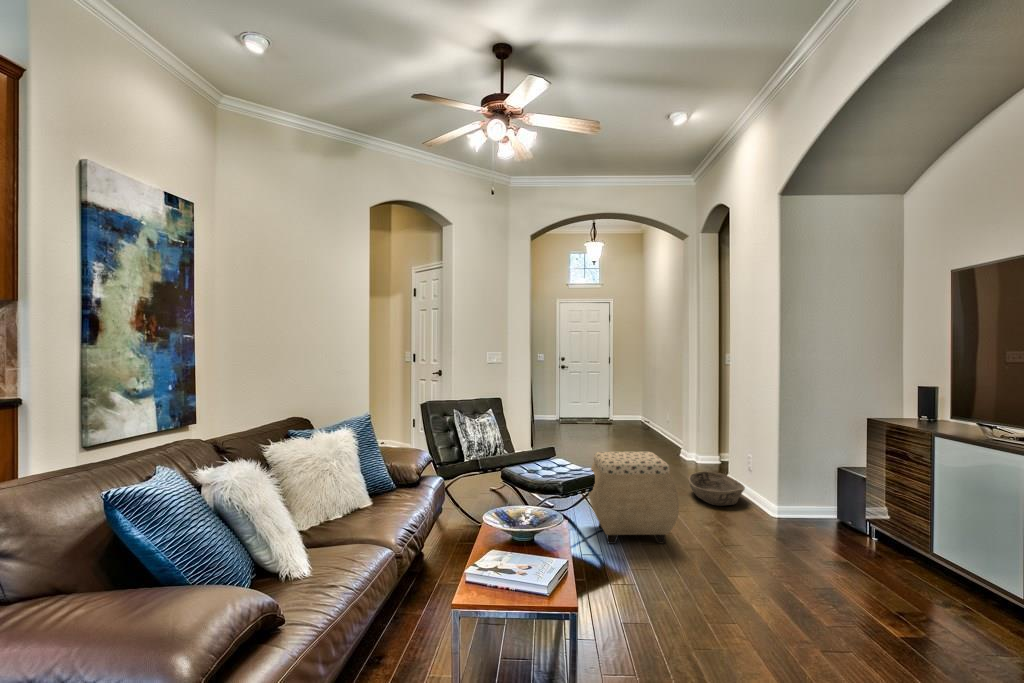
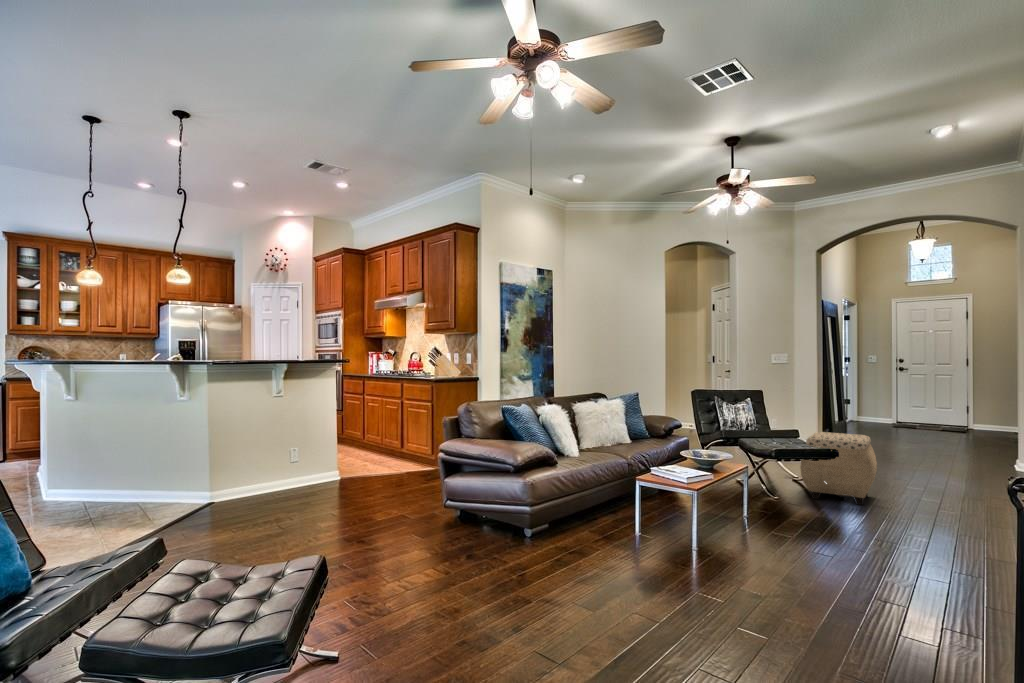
basket: present [689,471,745,506] -> none [943,468,1005,497]

